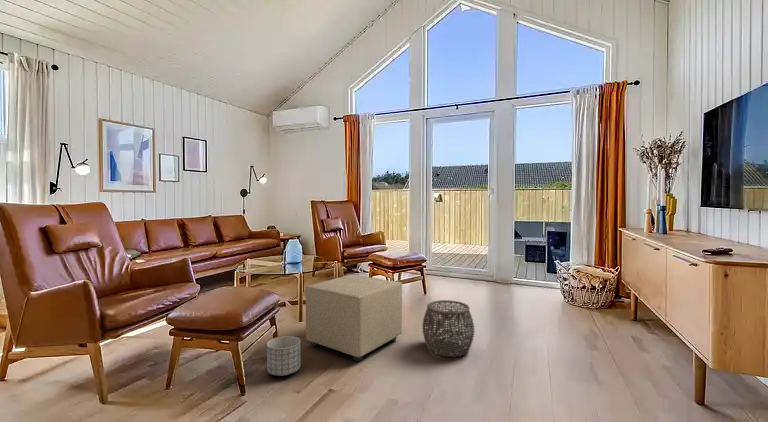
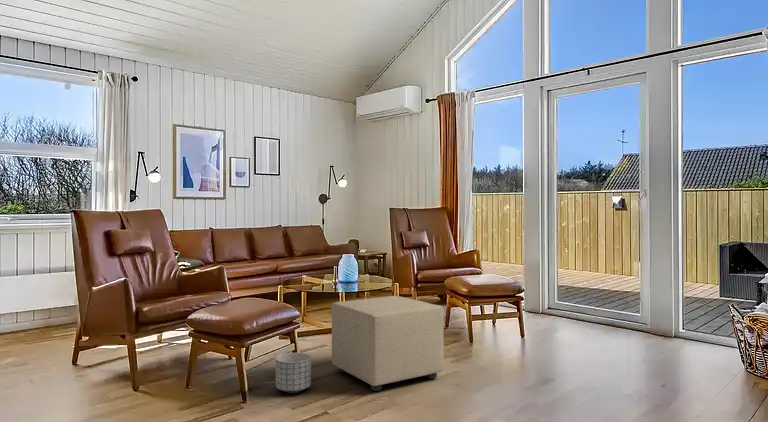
woven basket: present [422,300,474,357] -> none [459,333,526,403]

